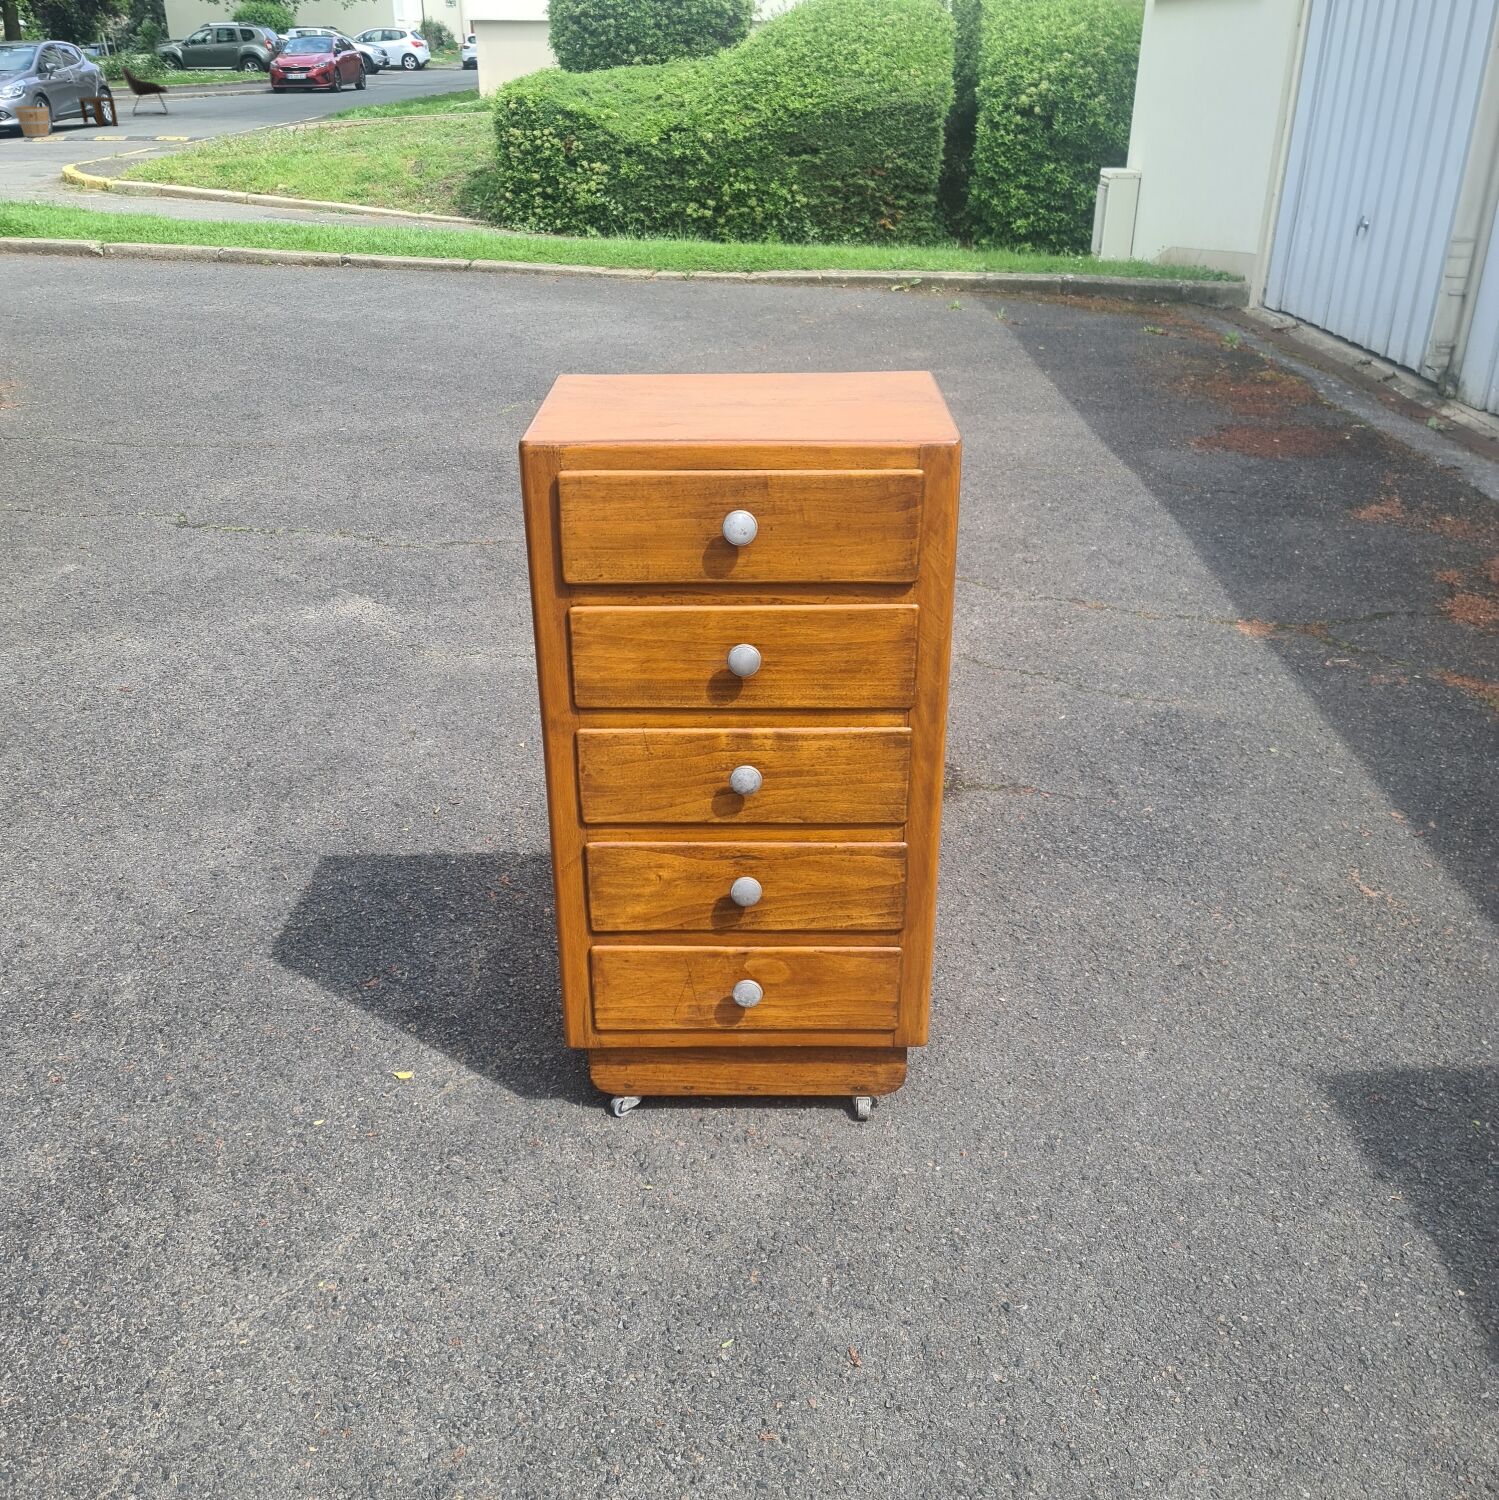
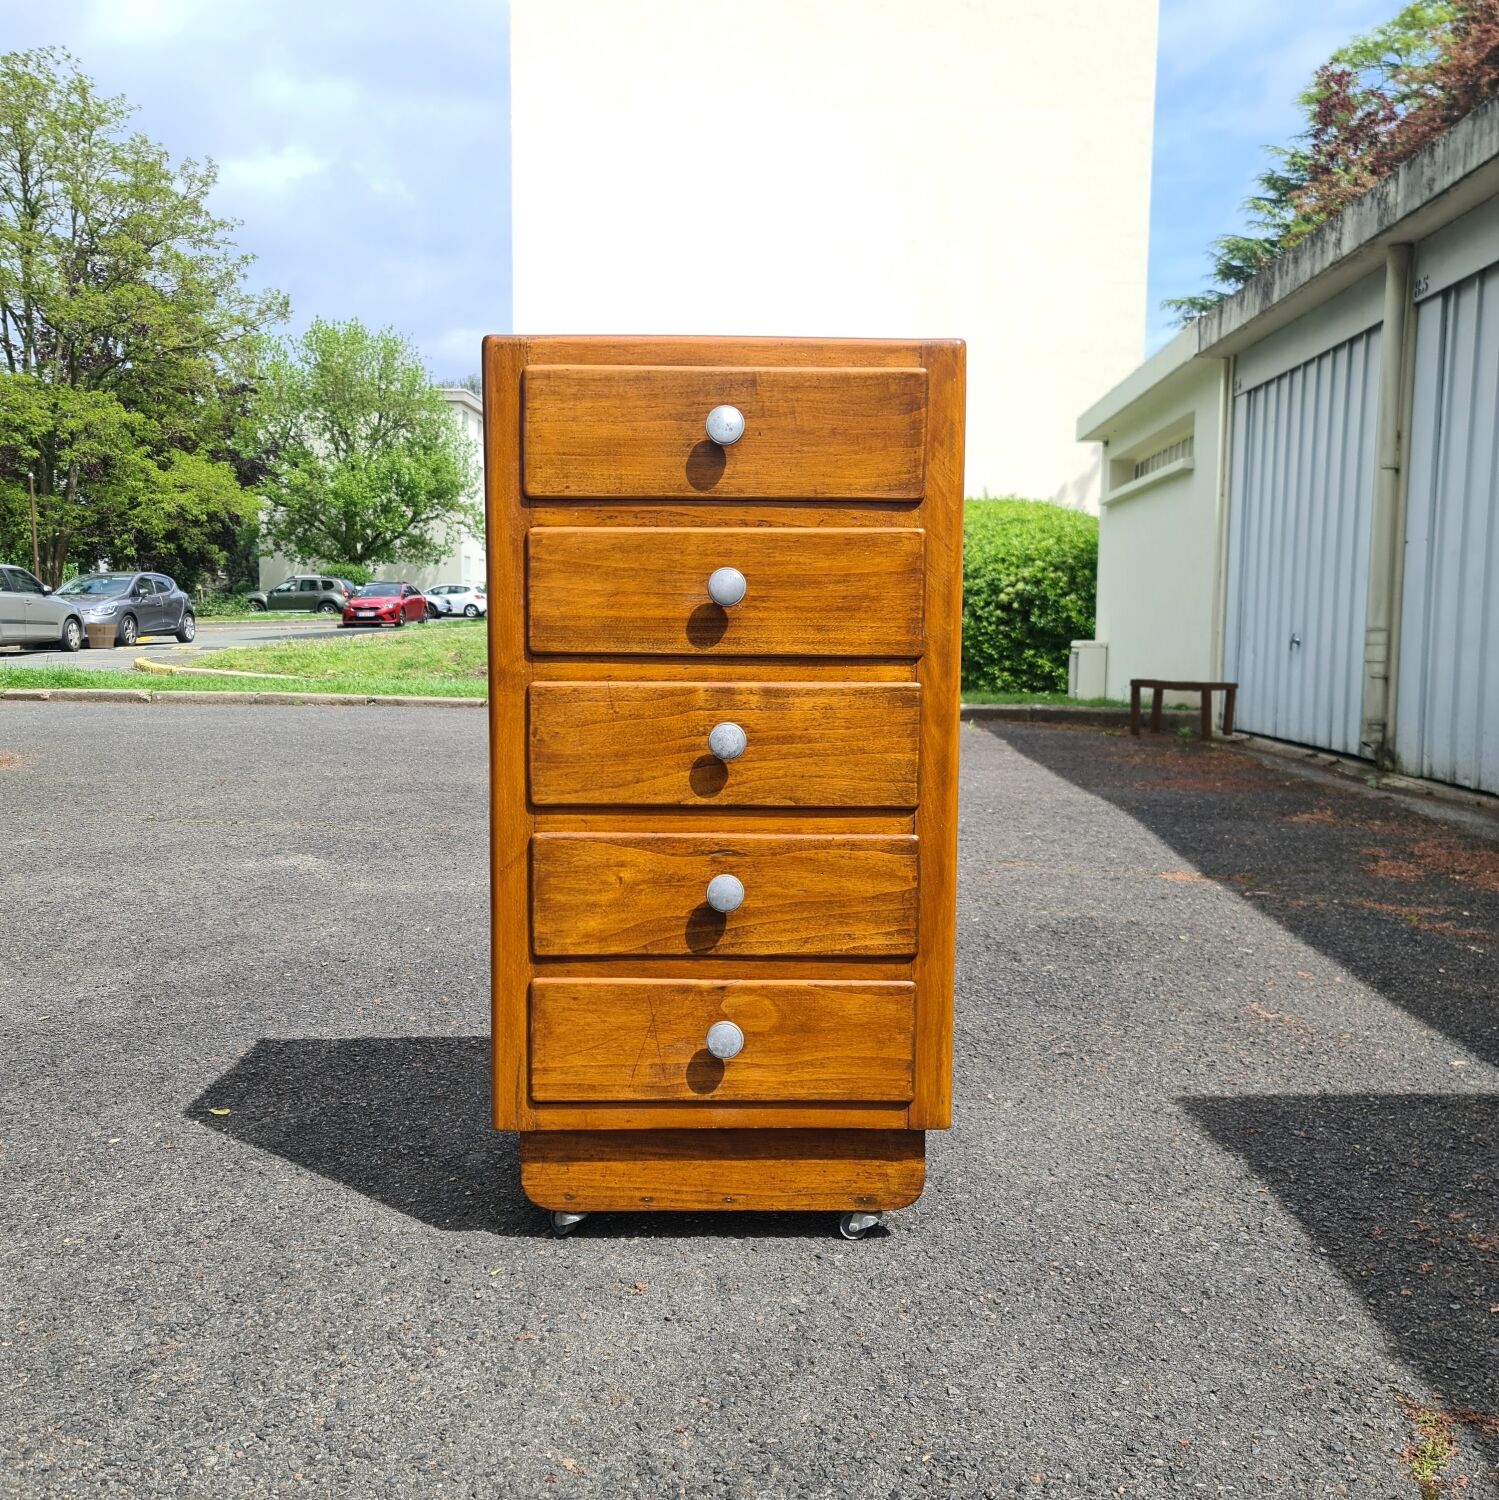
lounge chair: present [121,66,169,115] -> none [189,599,229,640]
bench: present [79,96,118,127] -> present [1130,679,1239,741]

